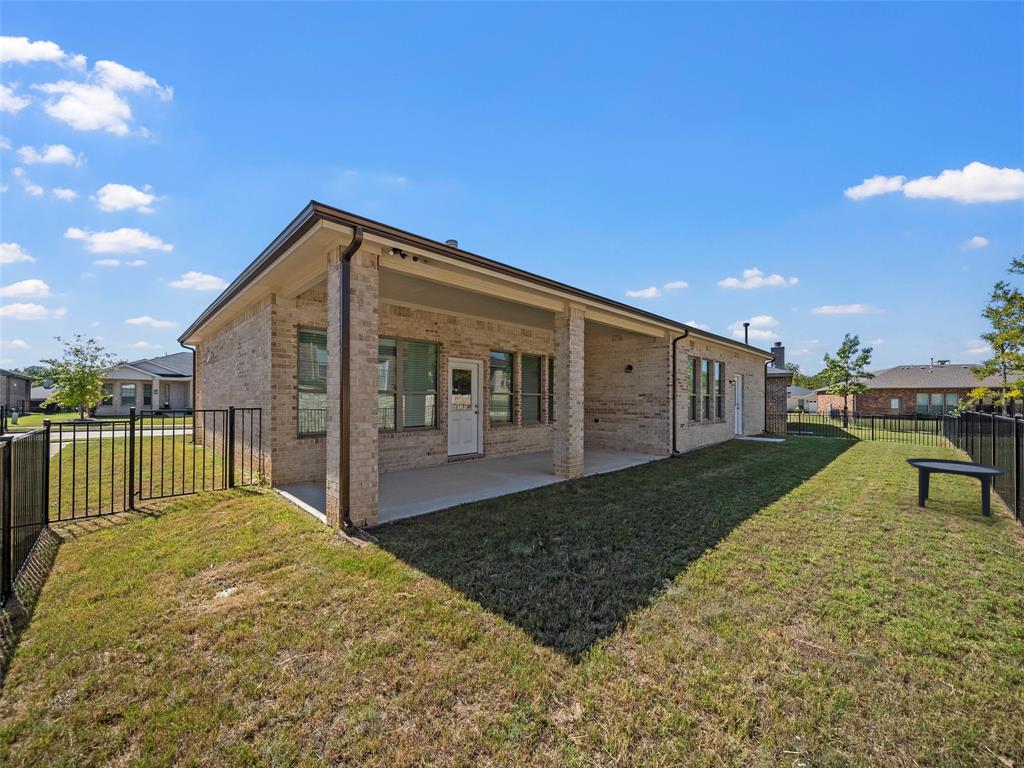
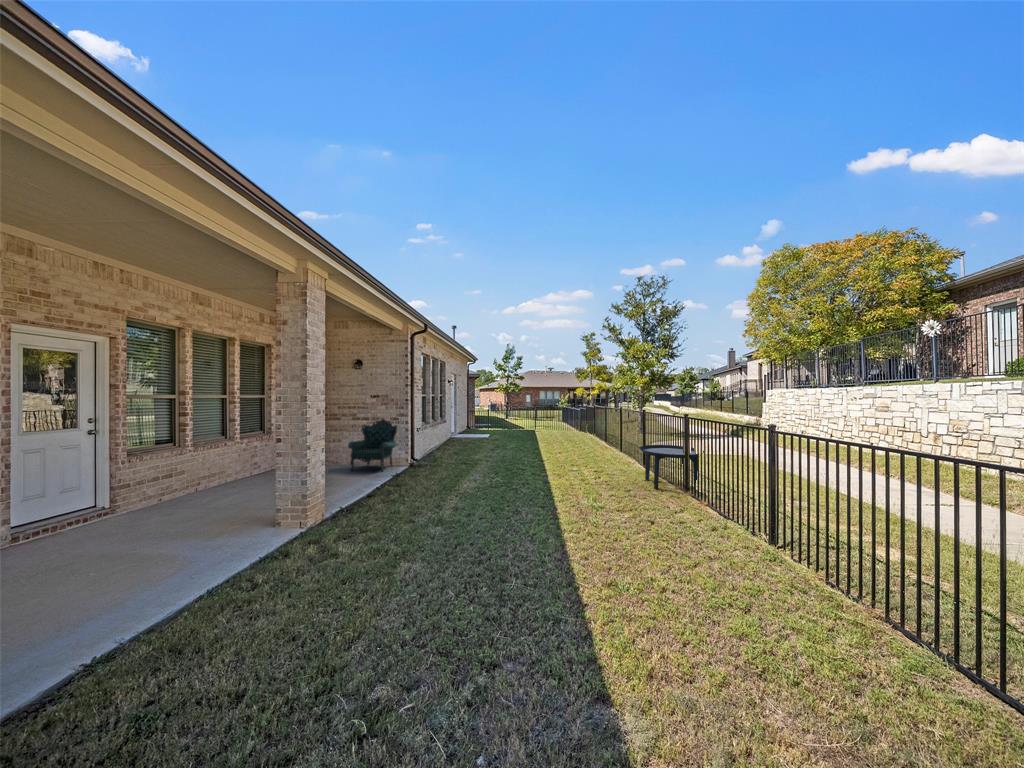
armchair: none [618,414,658,457] -> present [348,419,397,472]

